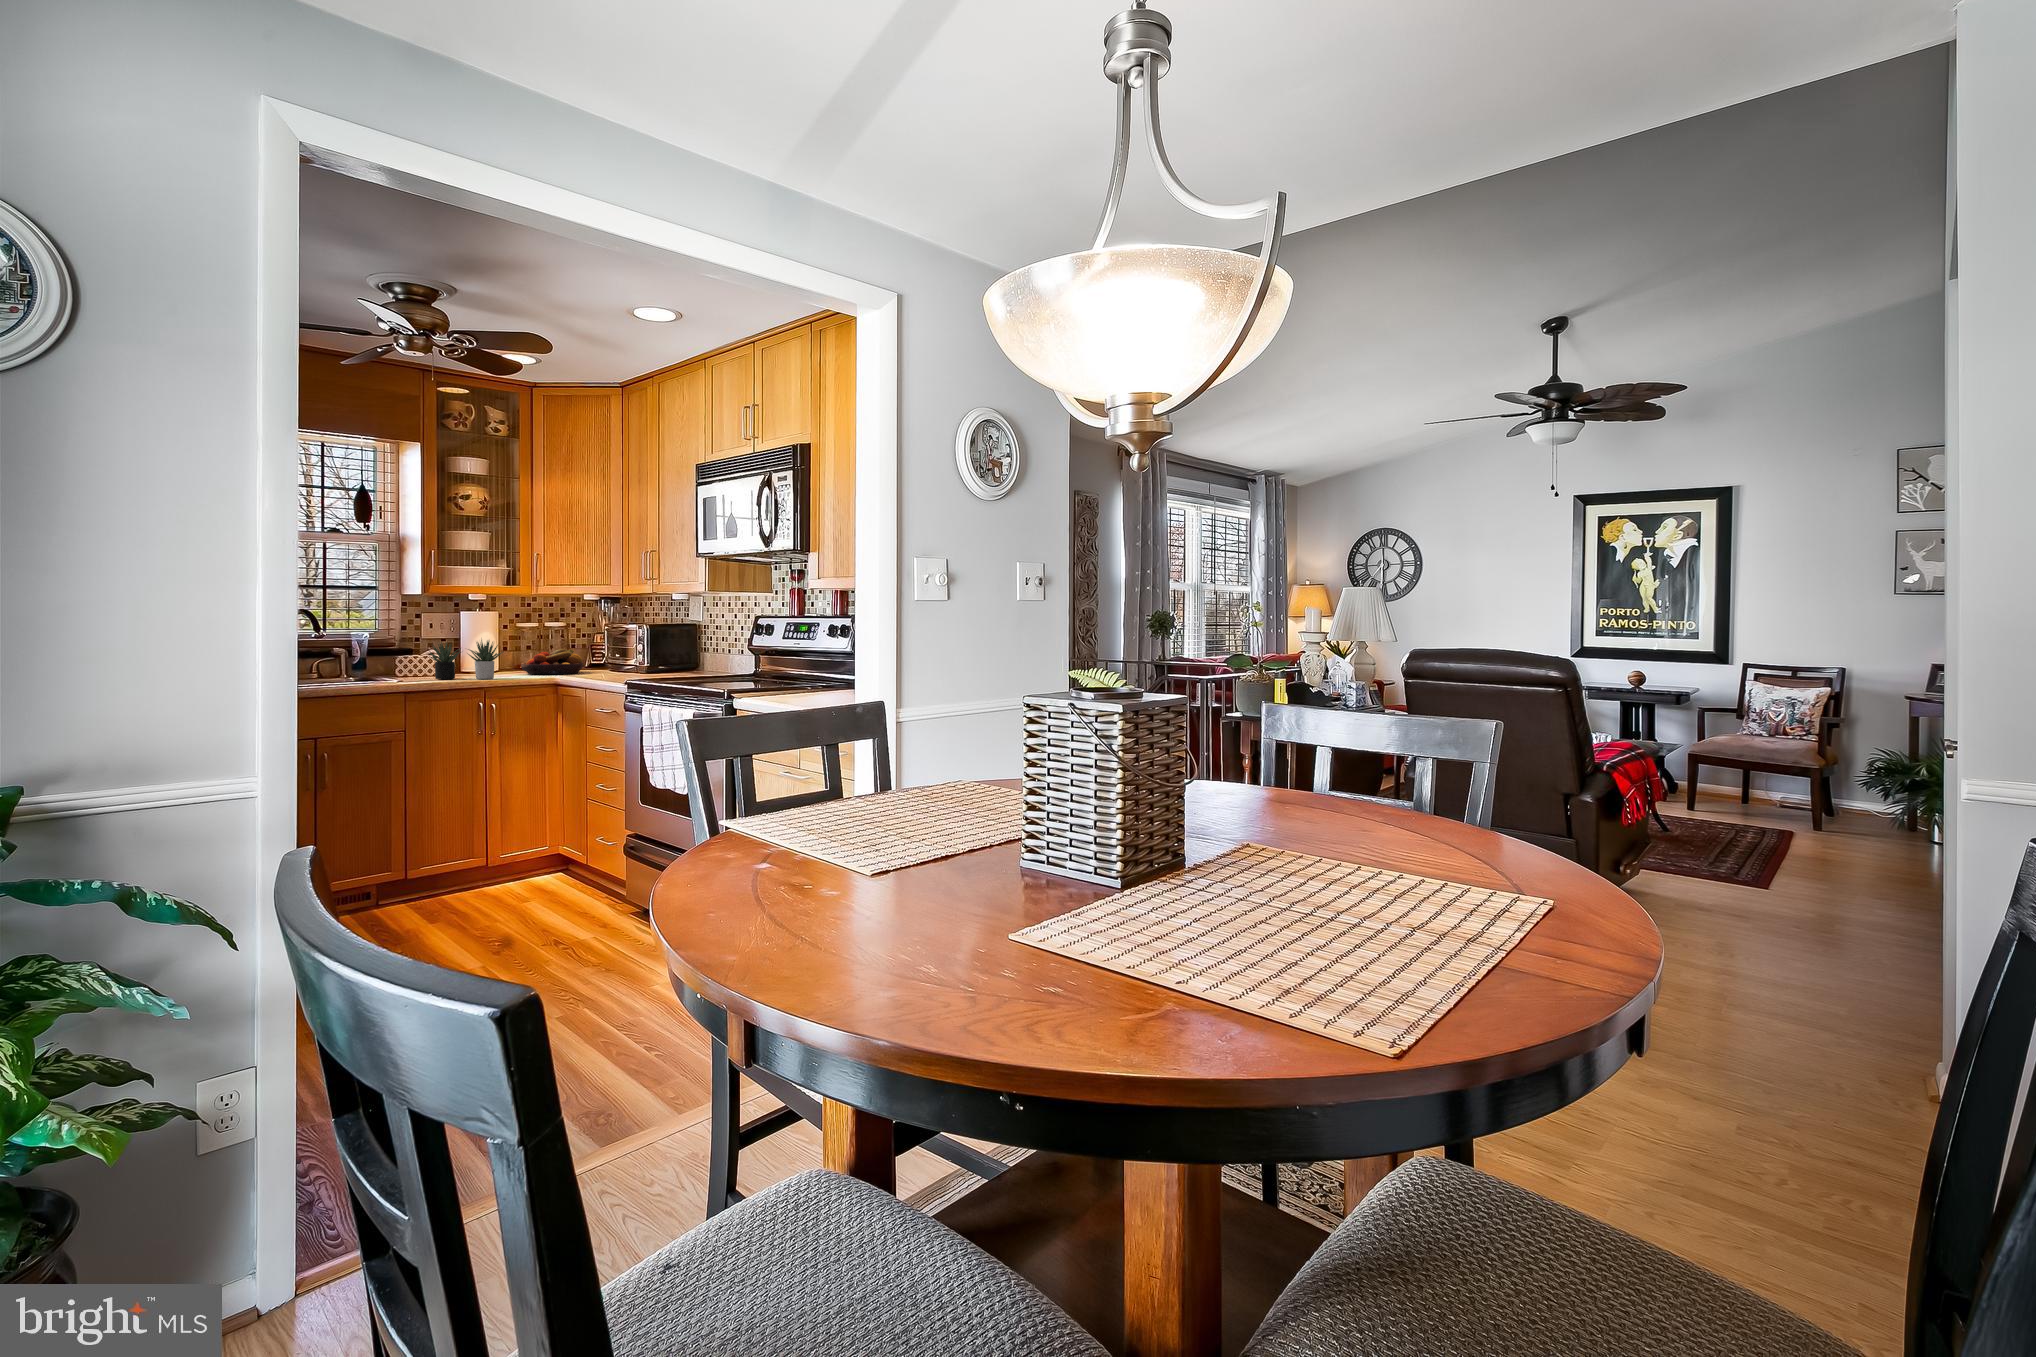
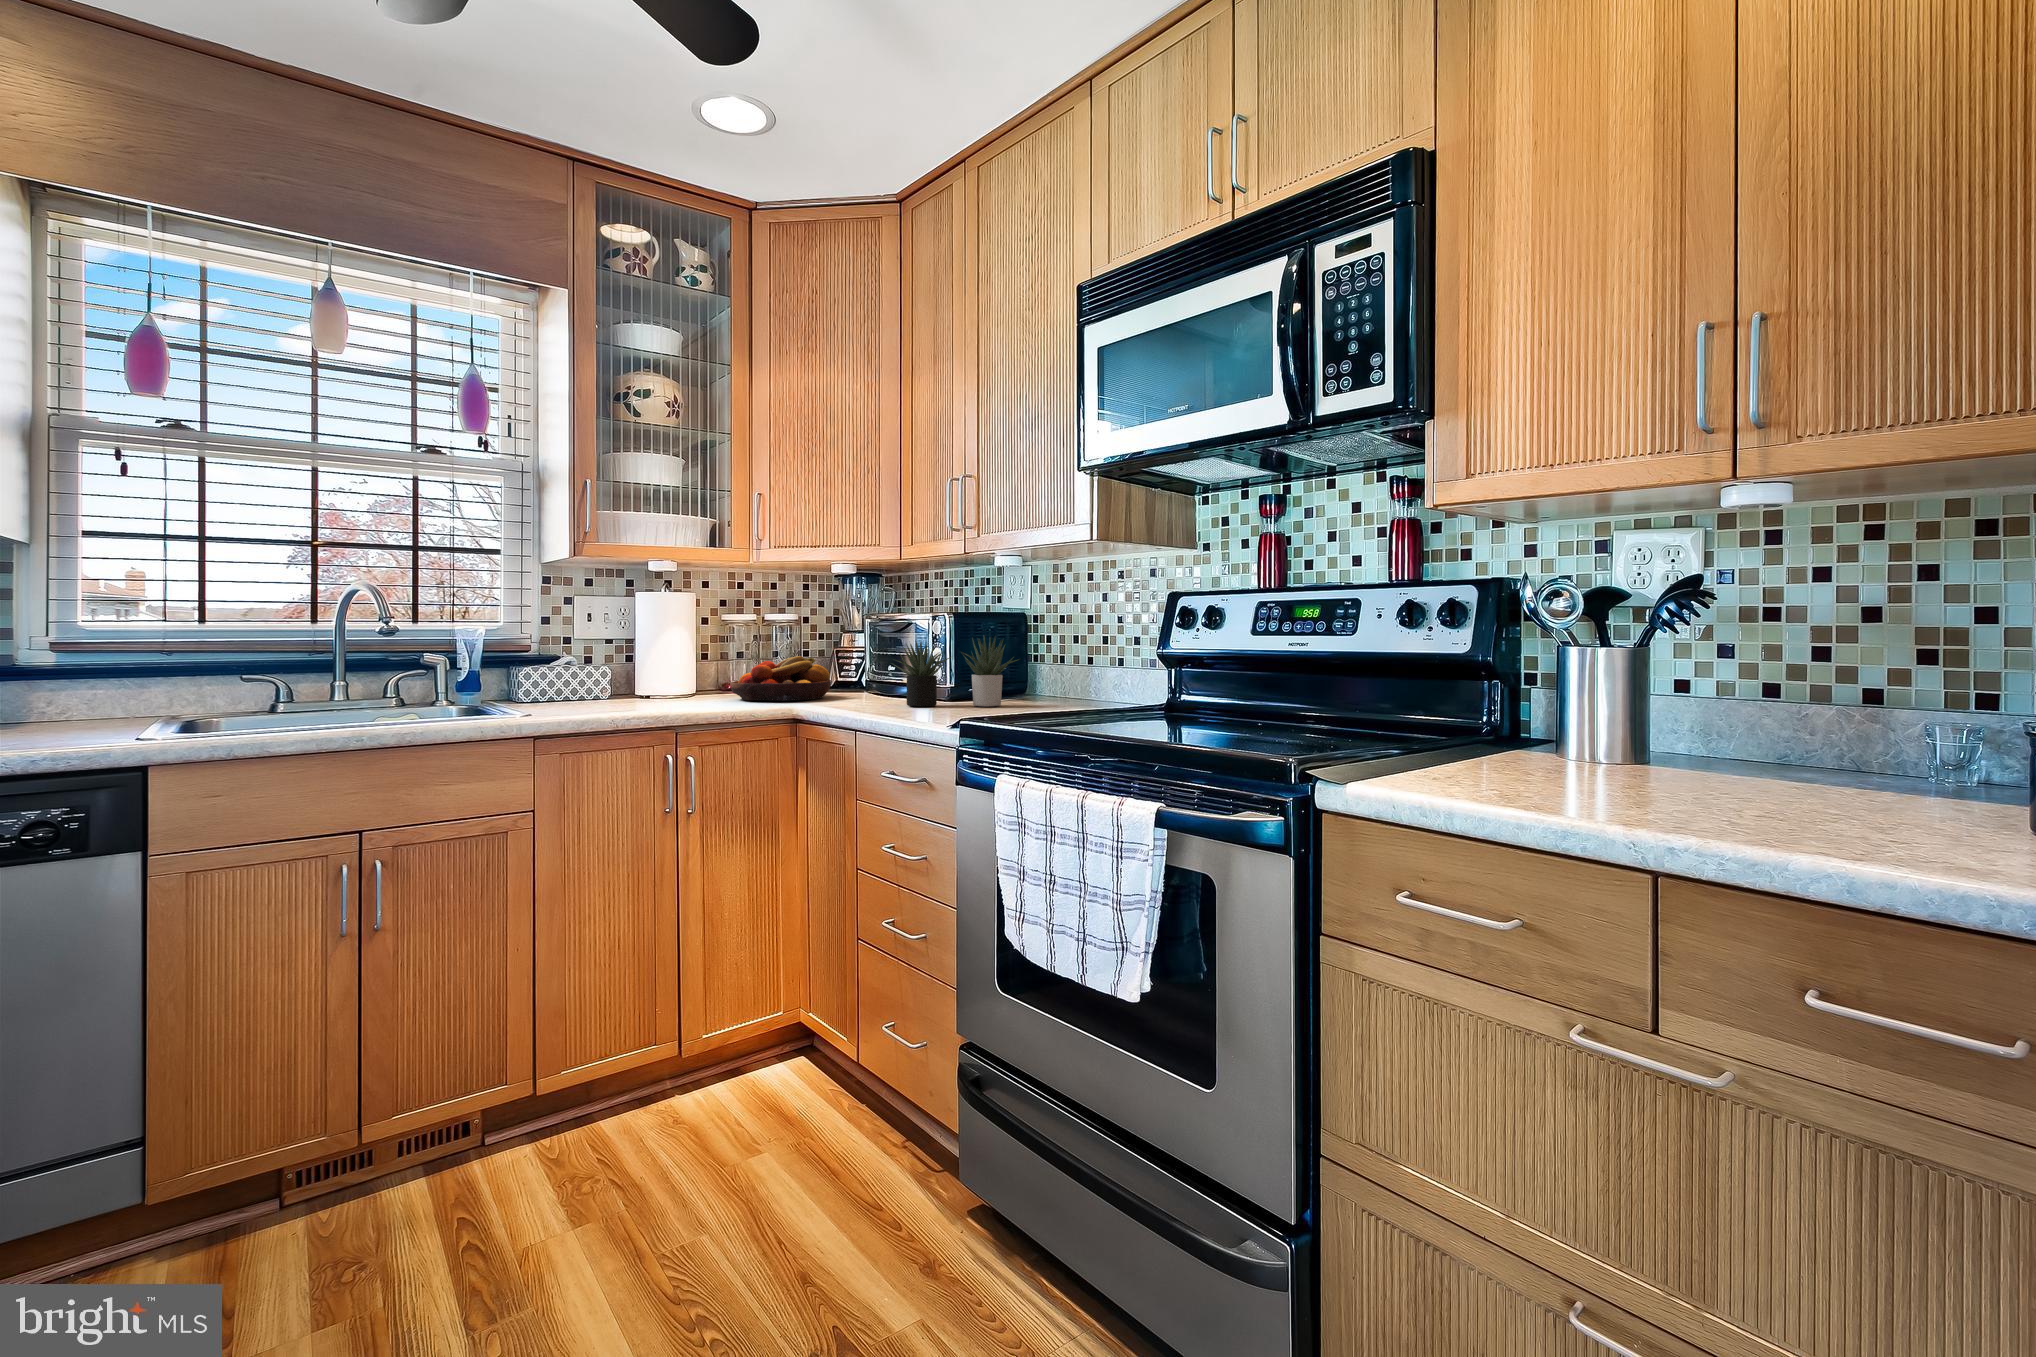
succulent plant: present [428,640,503,679] -> present [893,637,1017,706]

